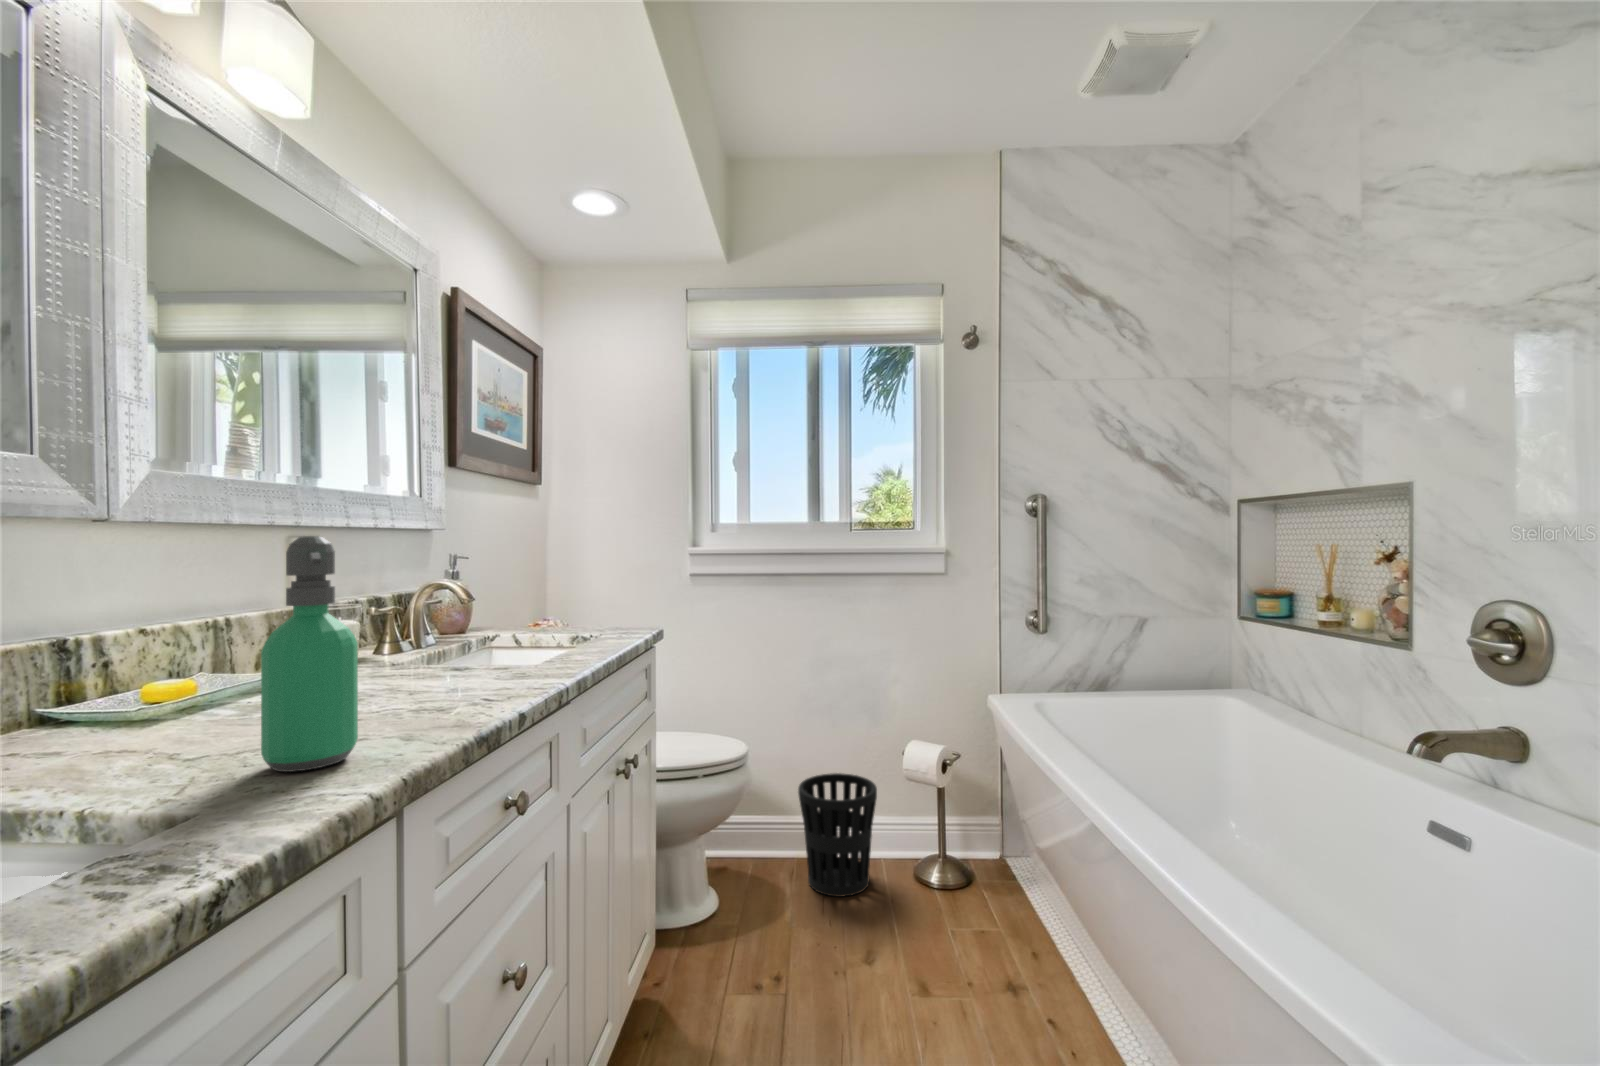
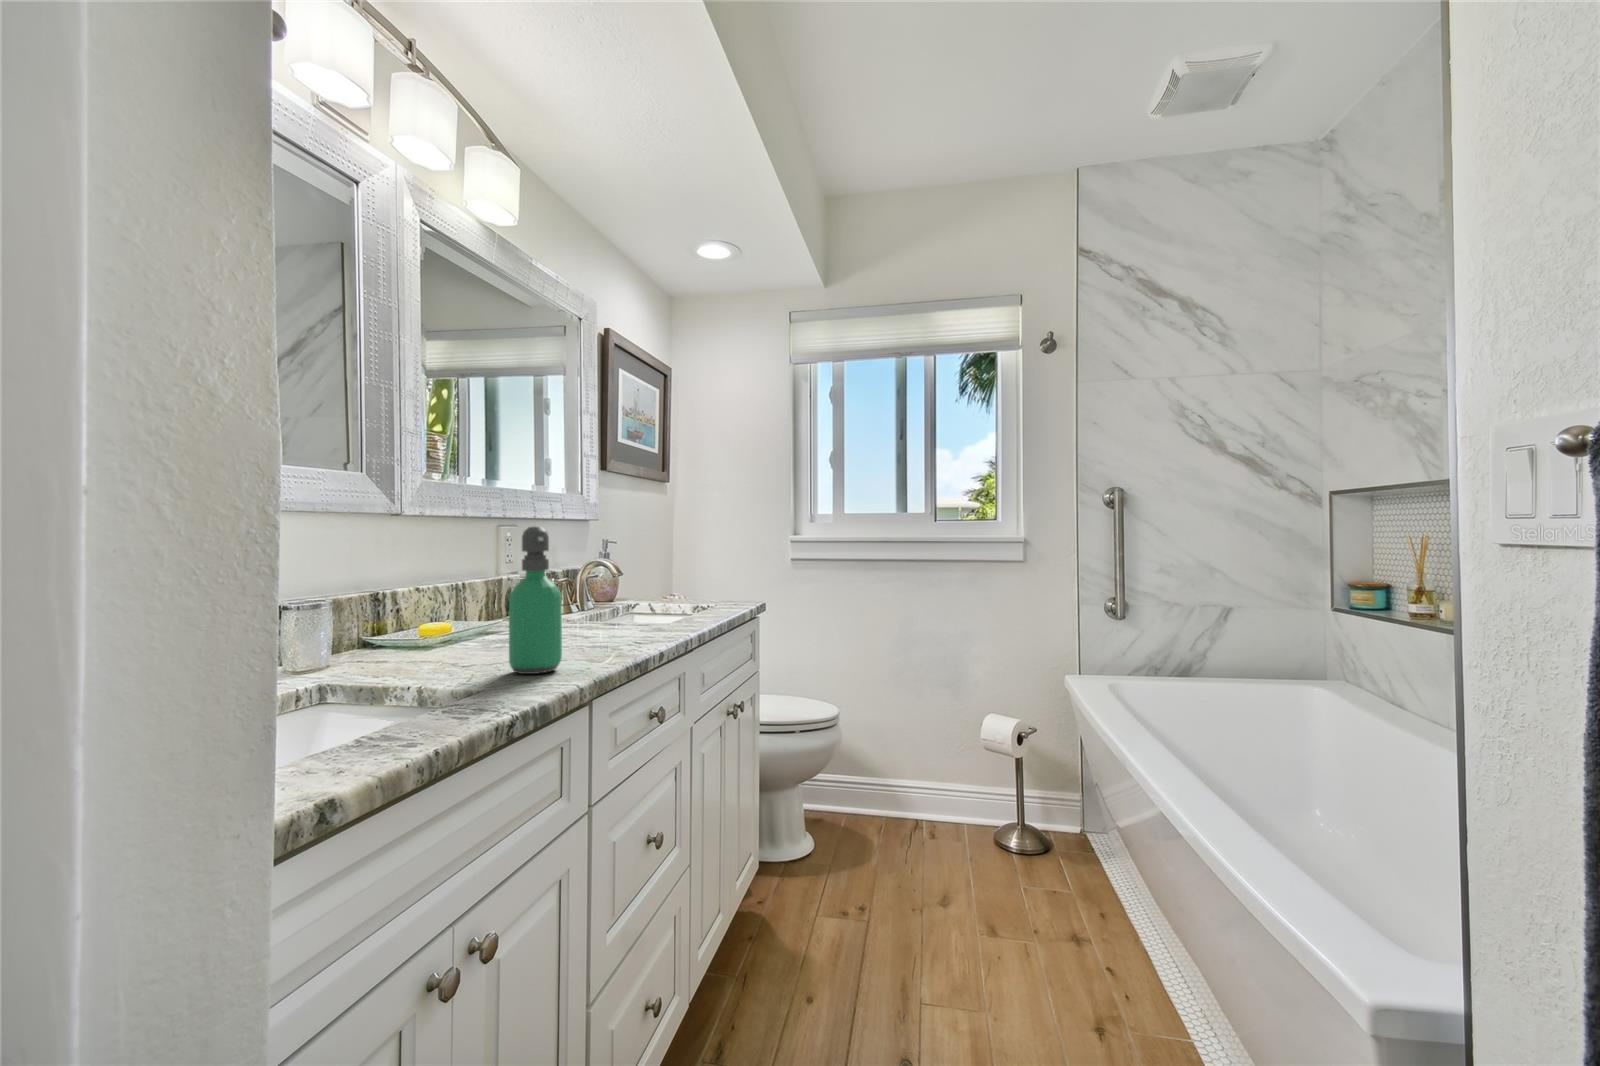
wastebasket: present [798,773,877,897] -> none [888,741,960,848]

